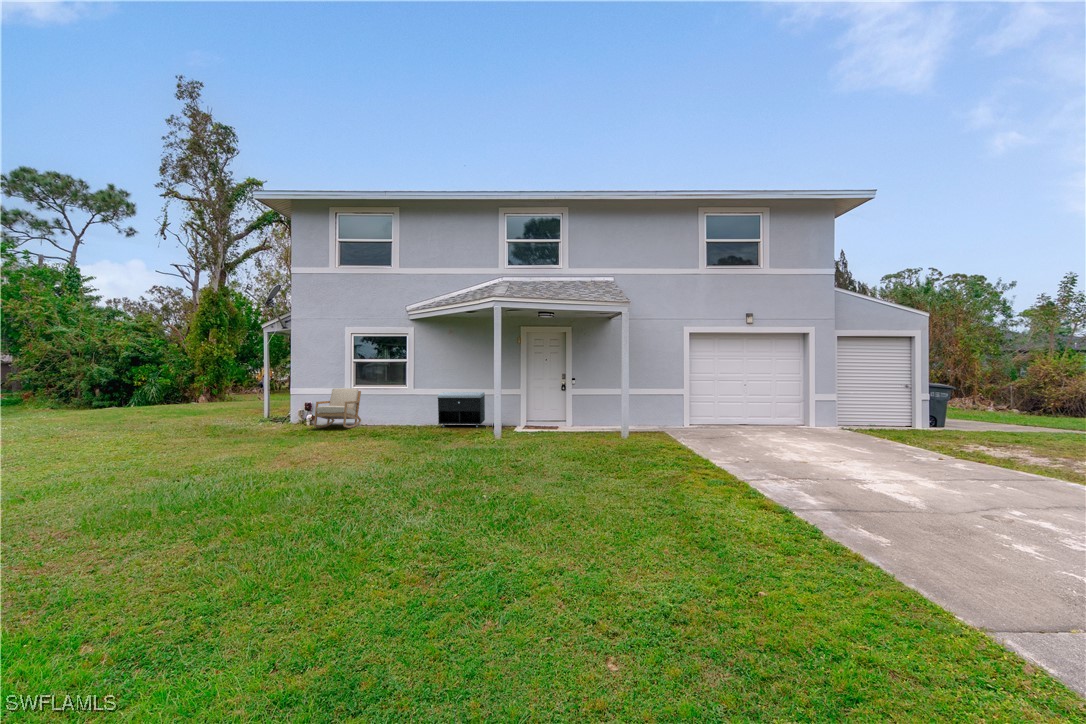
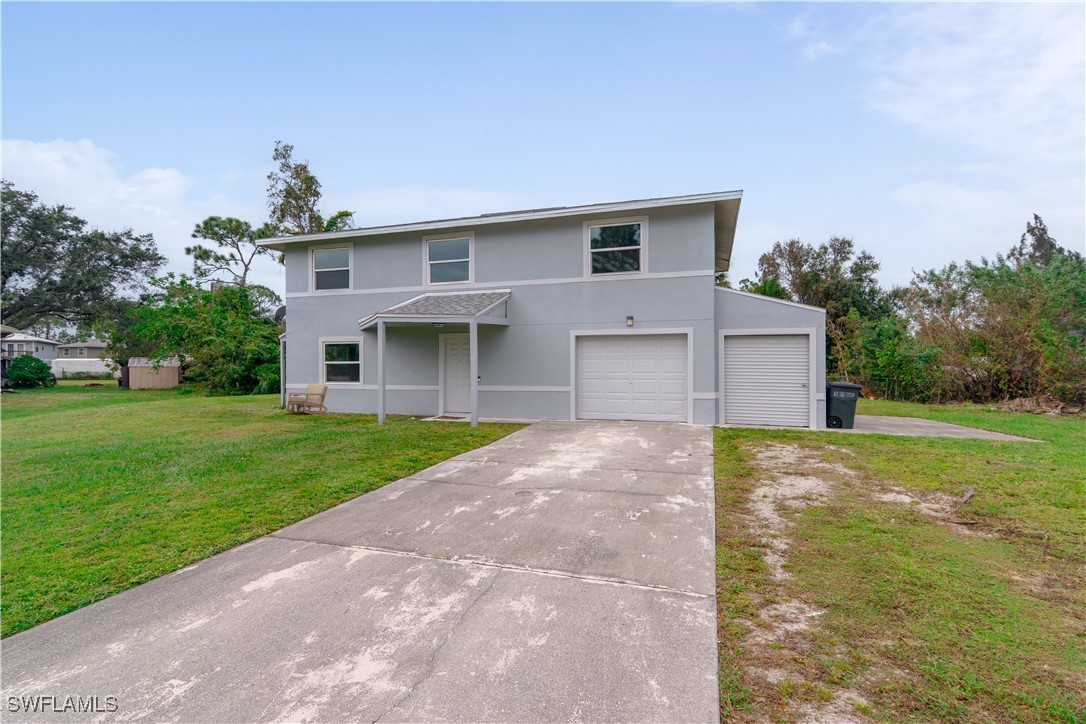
storage bench: present [438,392,485,427] -> none [368,389,410,418]

